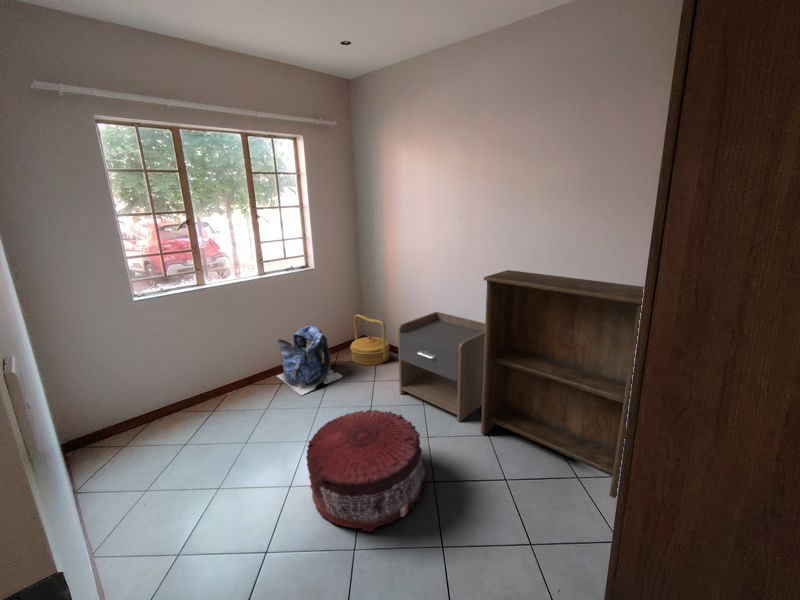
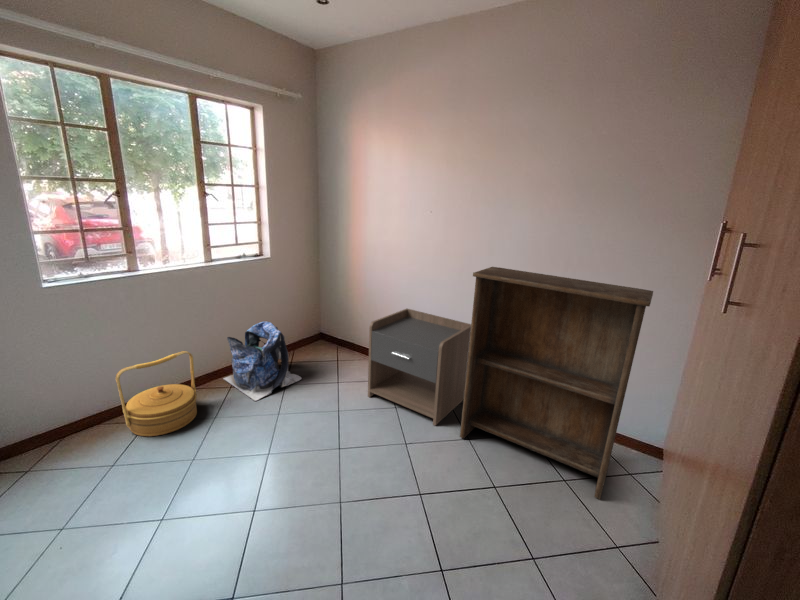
woven basket: present [351,314,389,365] -> present [116,351,197,436]
pouf: present [306,410,426,532] -> none [277,416,413,557]

